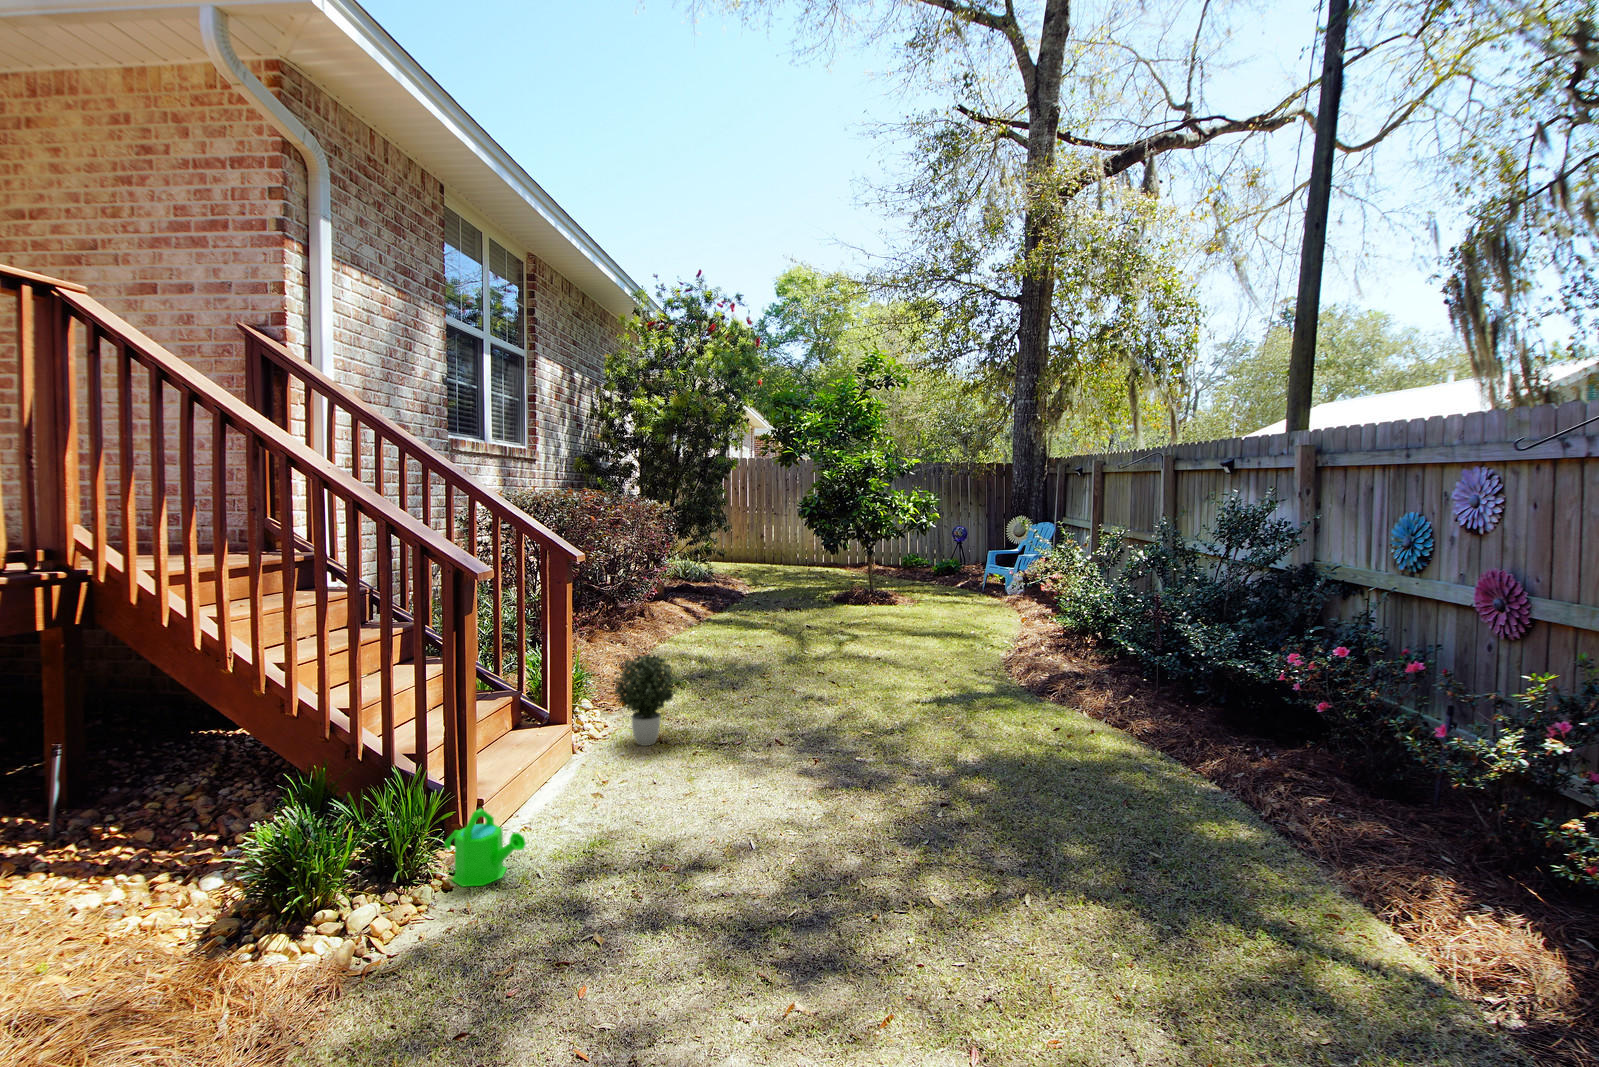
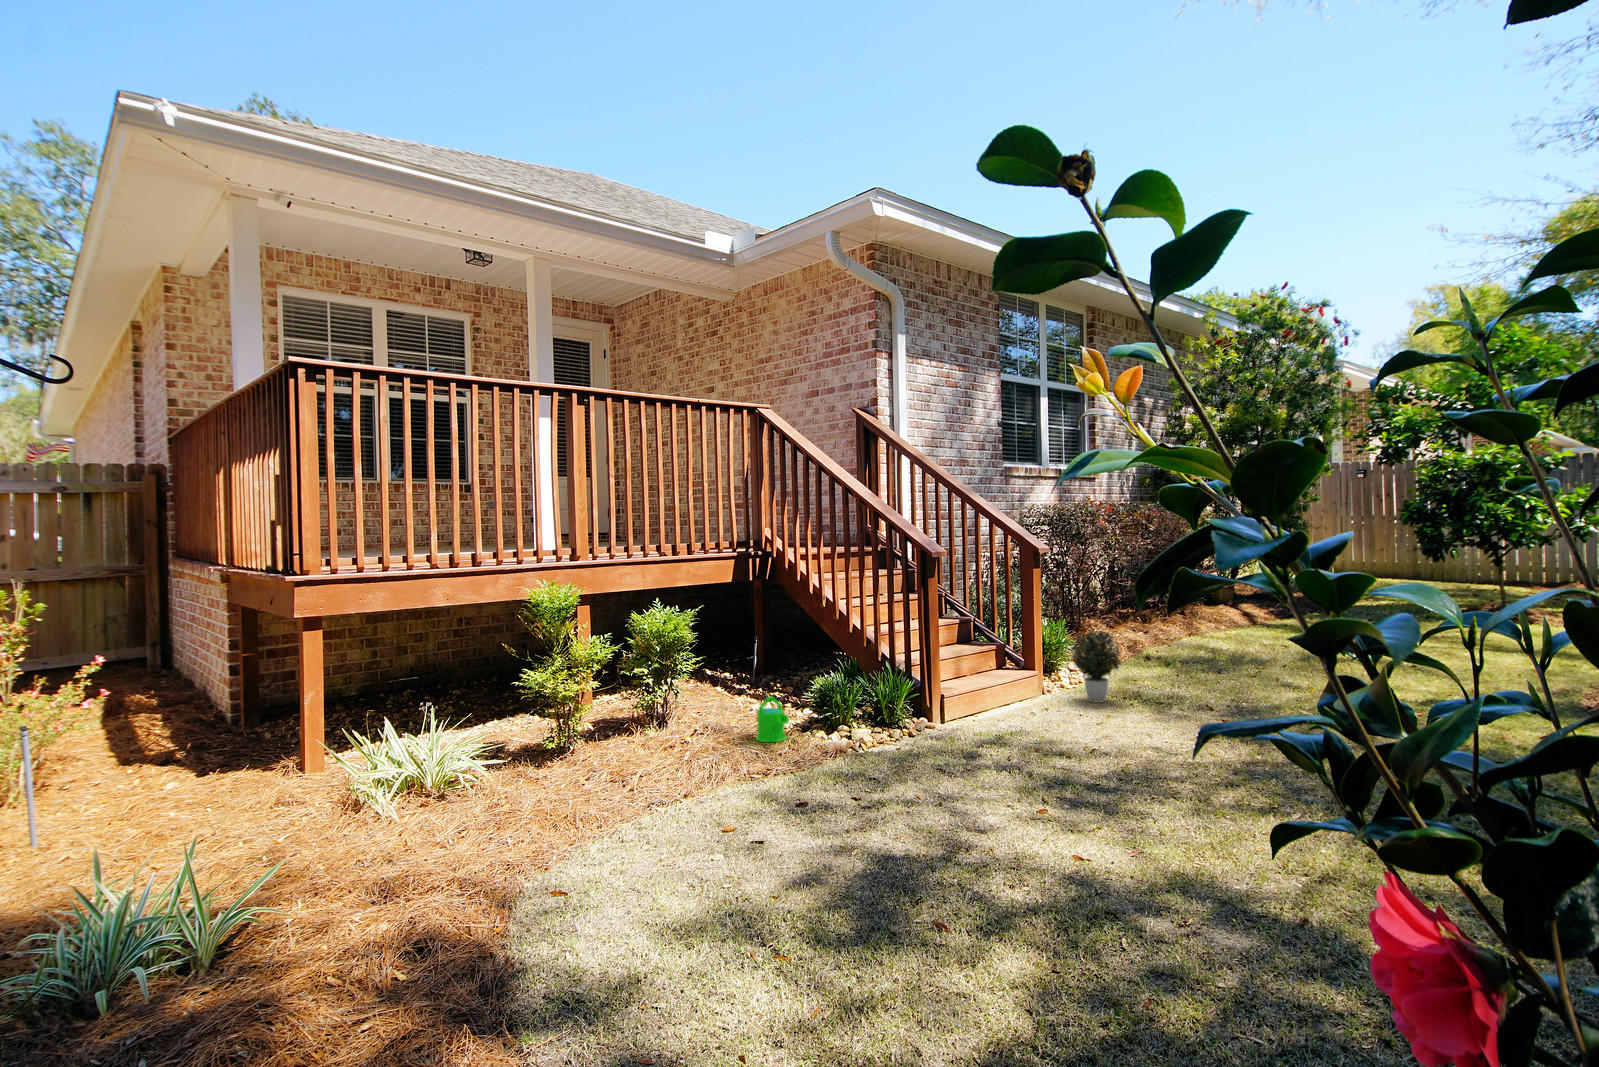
watering can: present [444,809,526,887] -> present [756,696,789,742]

